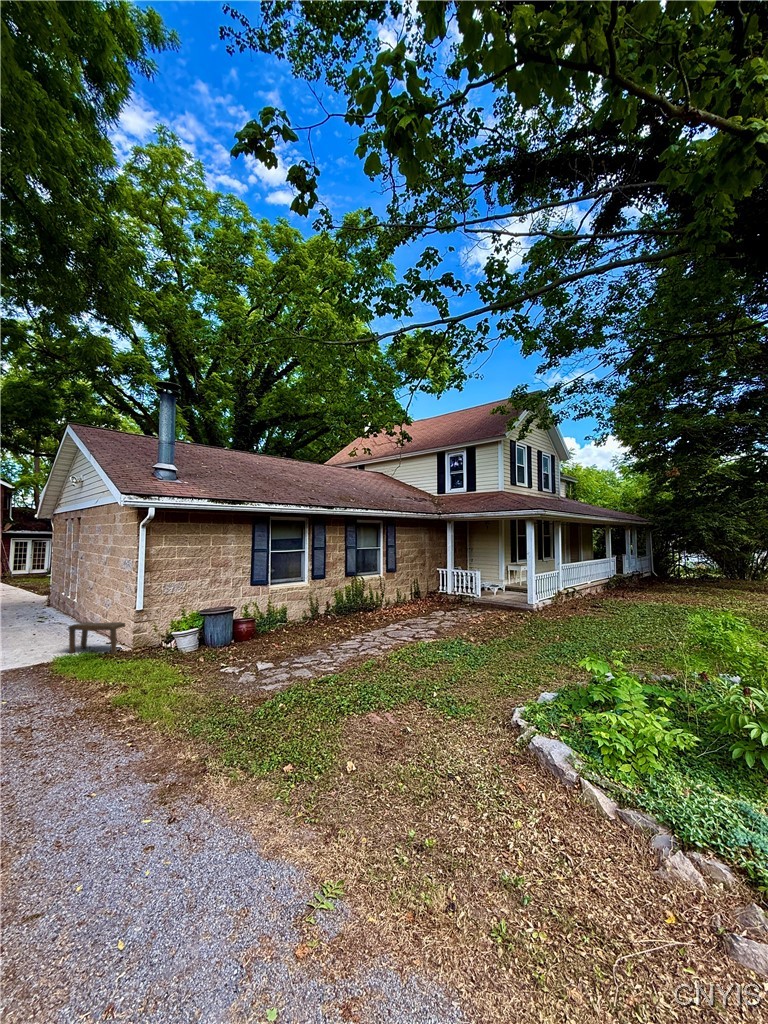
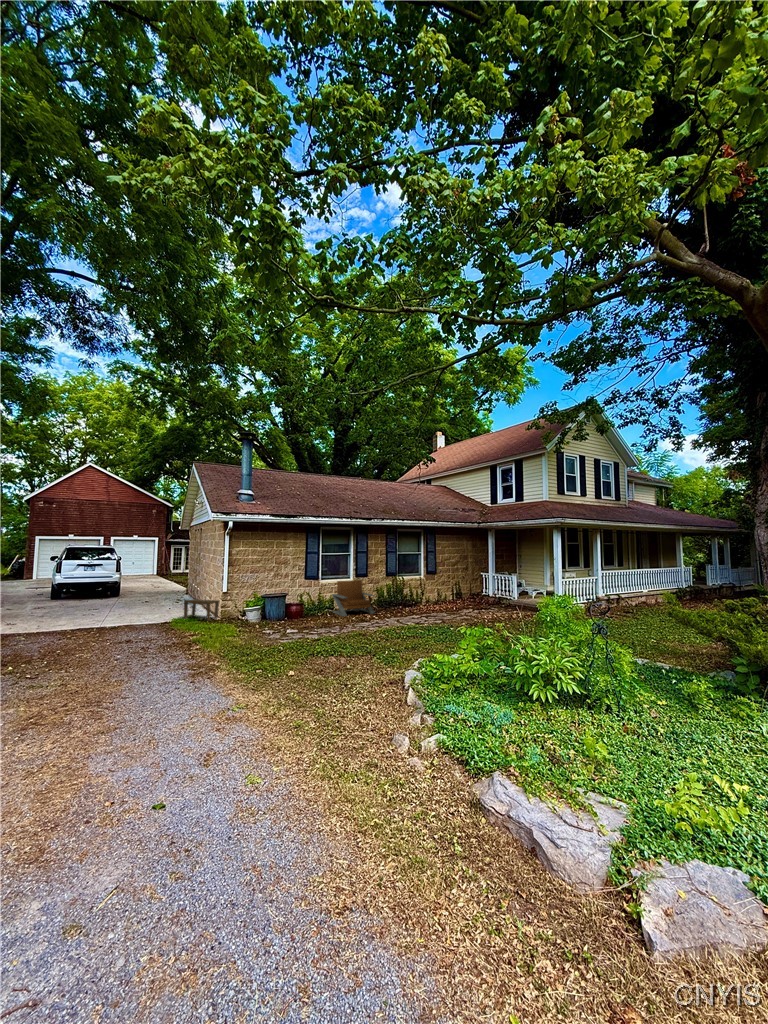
lounge chair: none [285,583,341,631] -> present [332,580,374,616]

